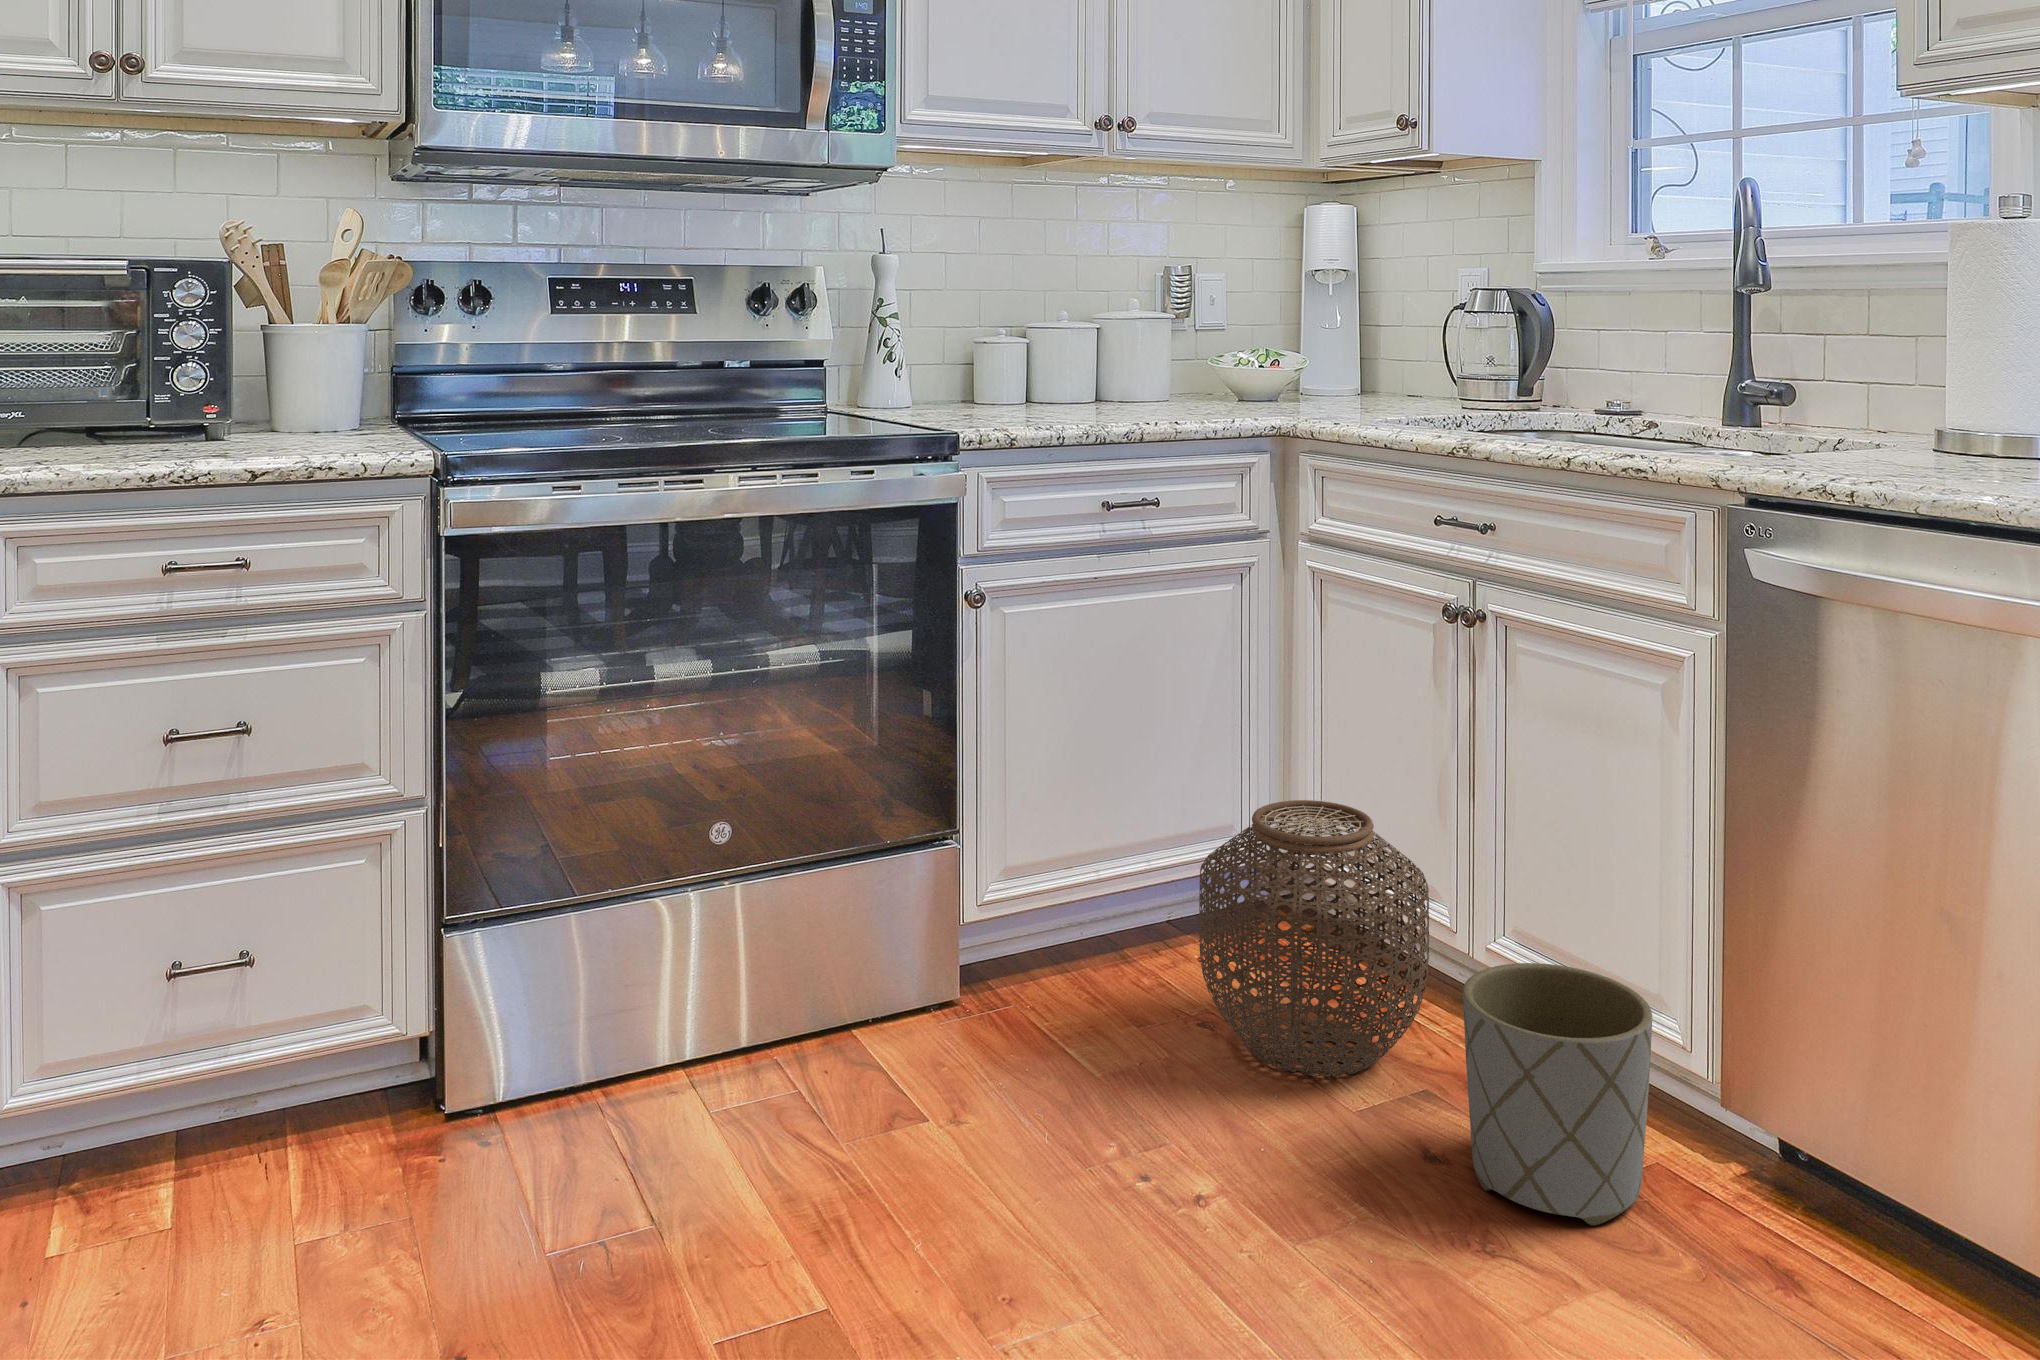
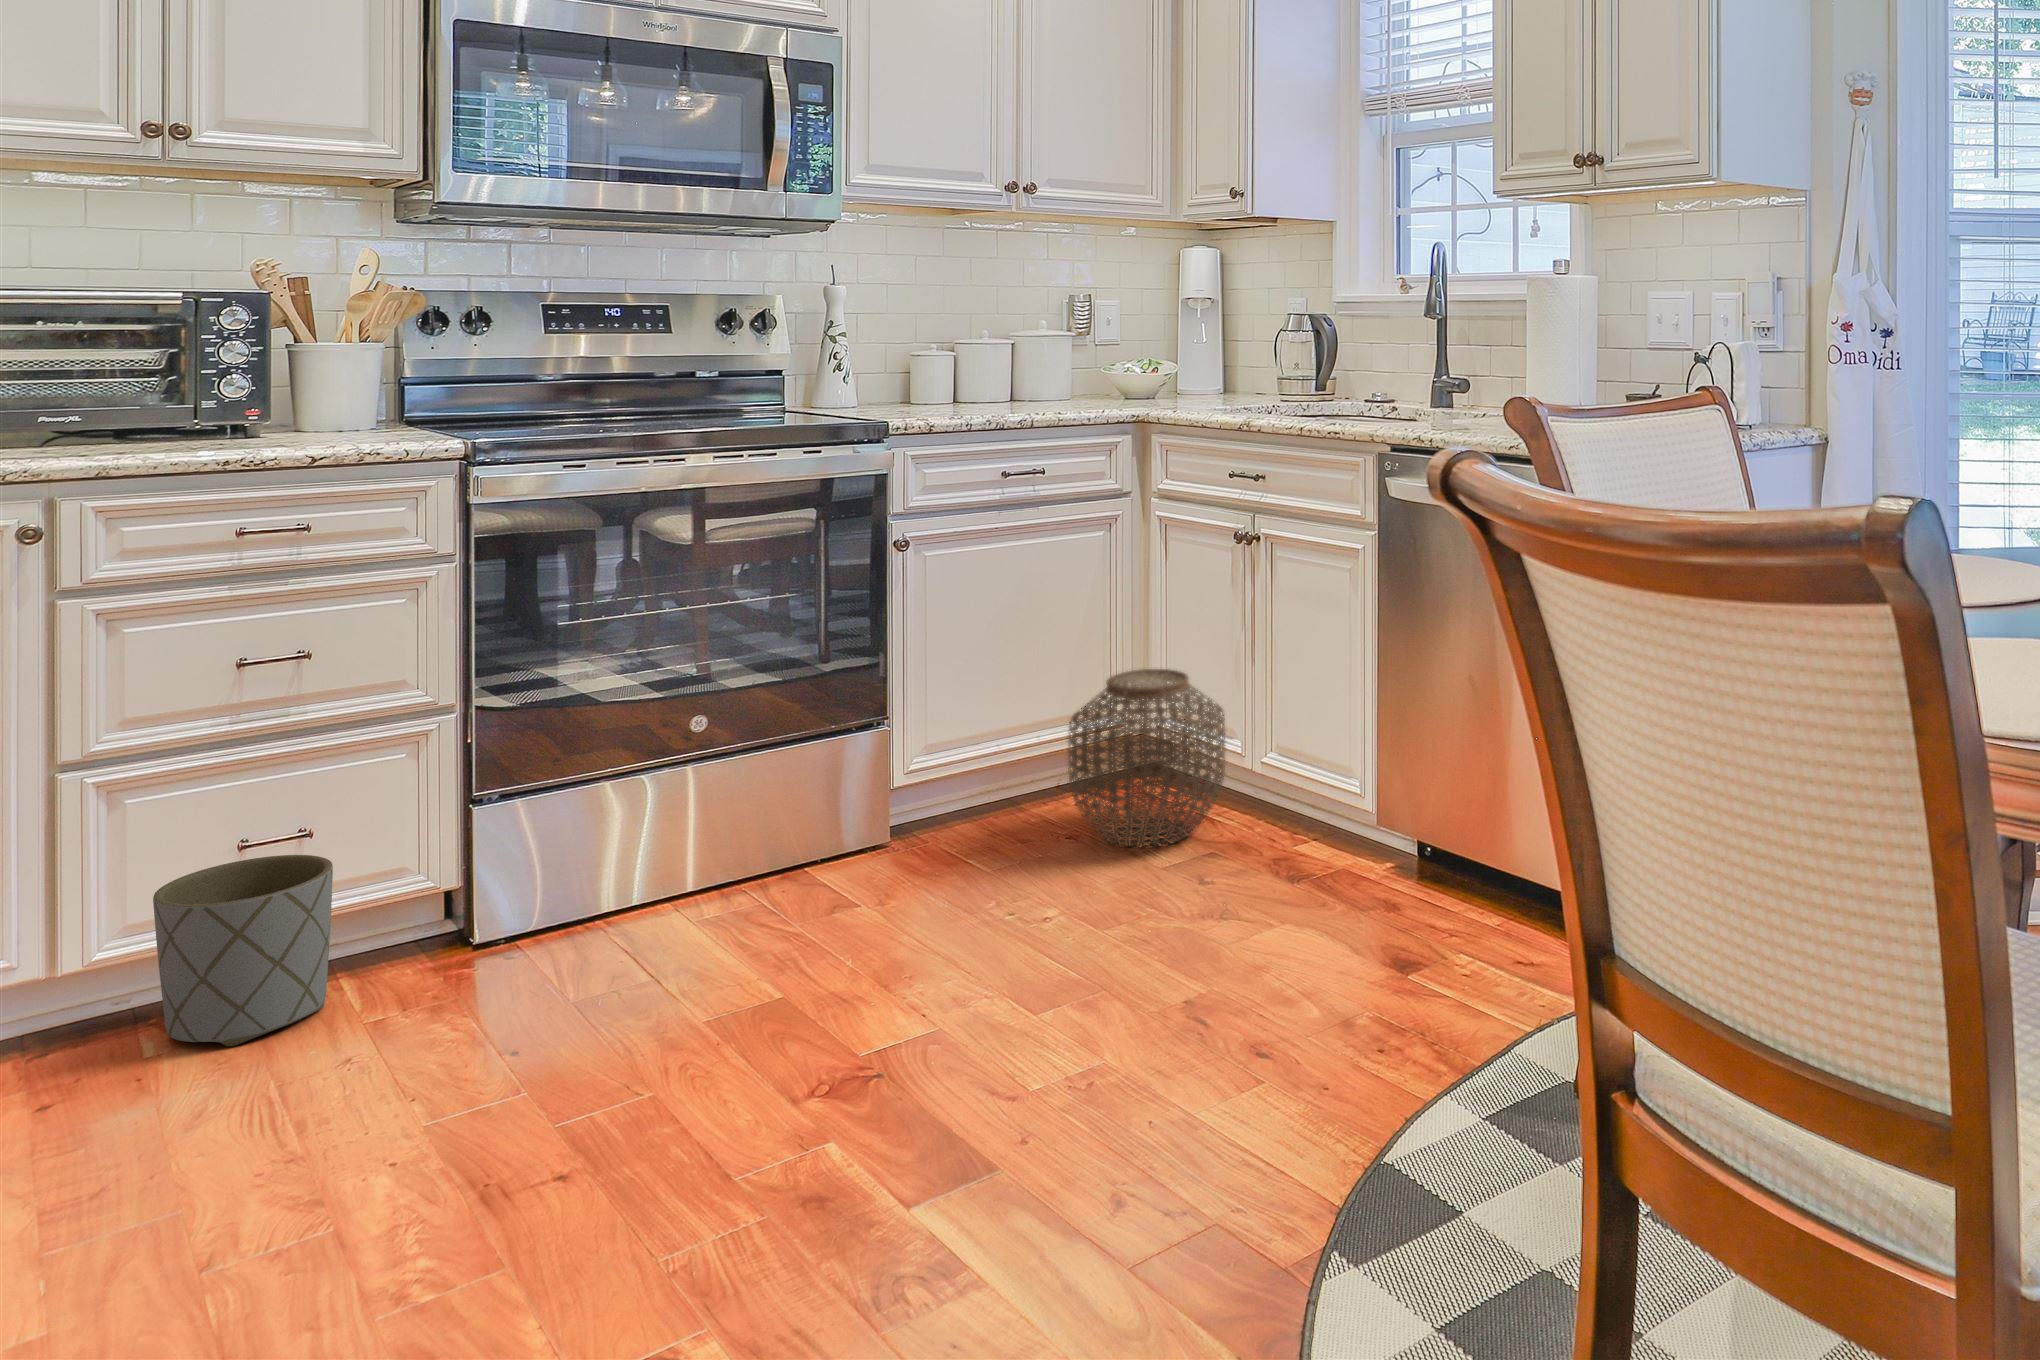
planter: present [1463,963,1652,1225] -> present [153,855,333,1046]

